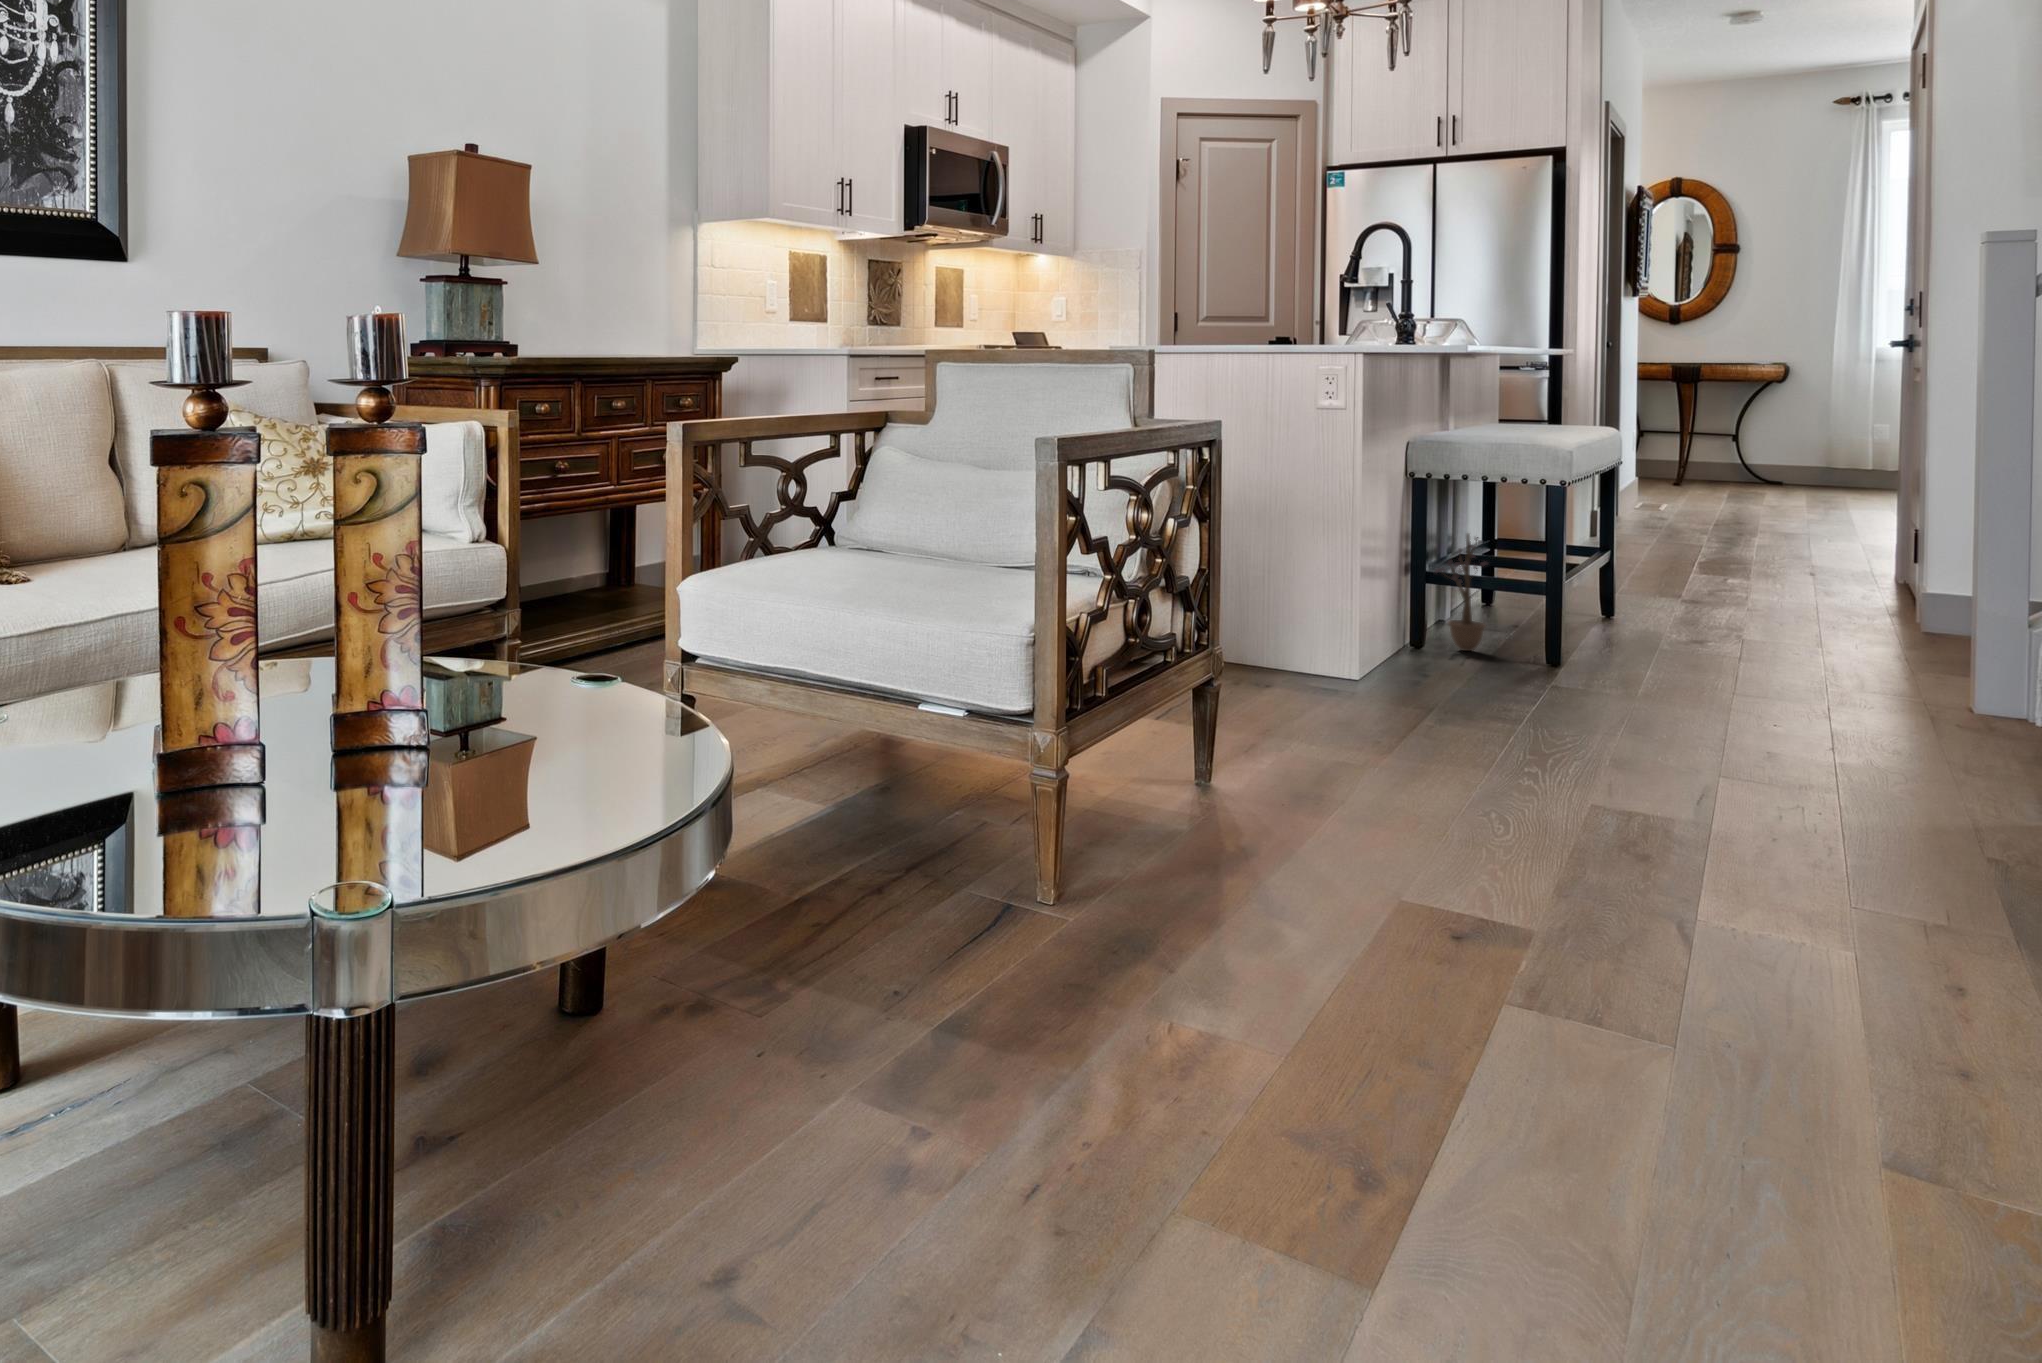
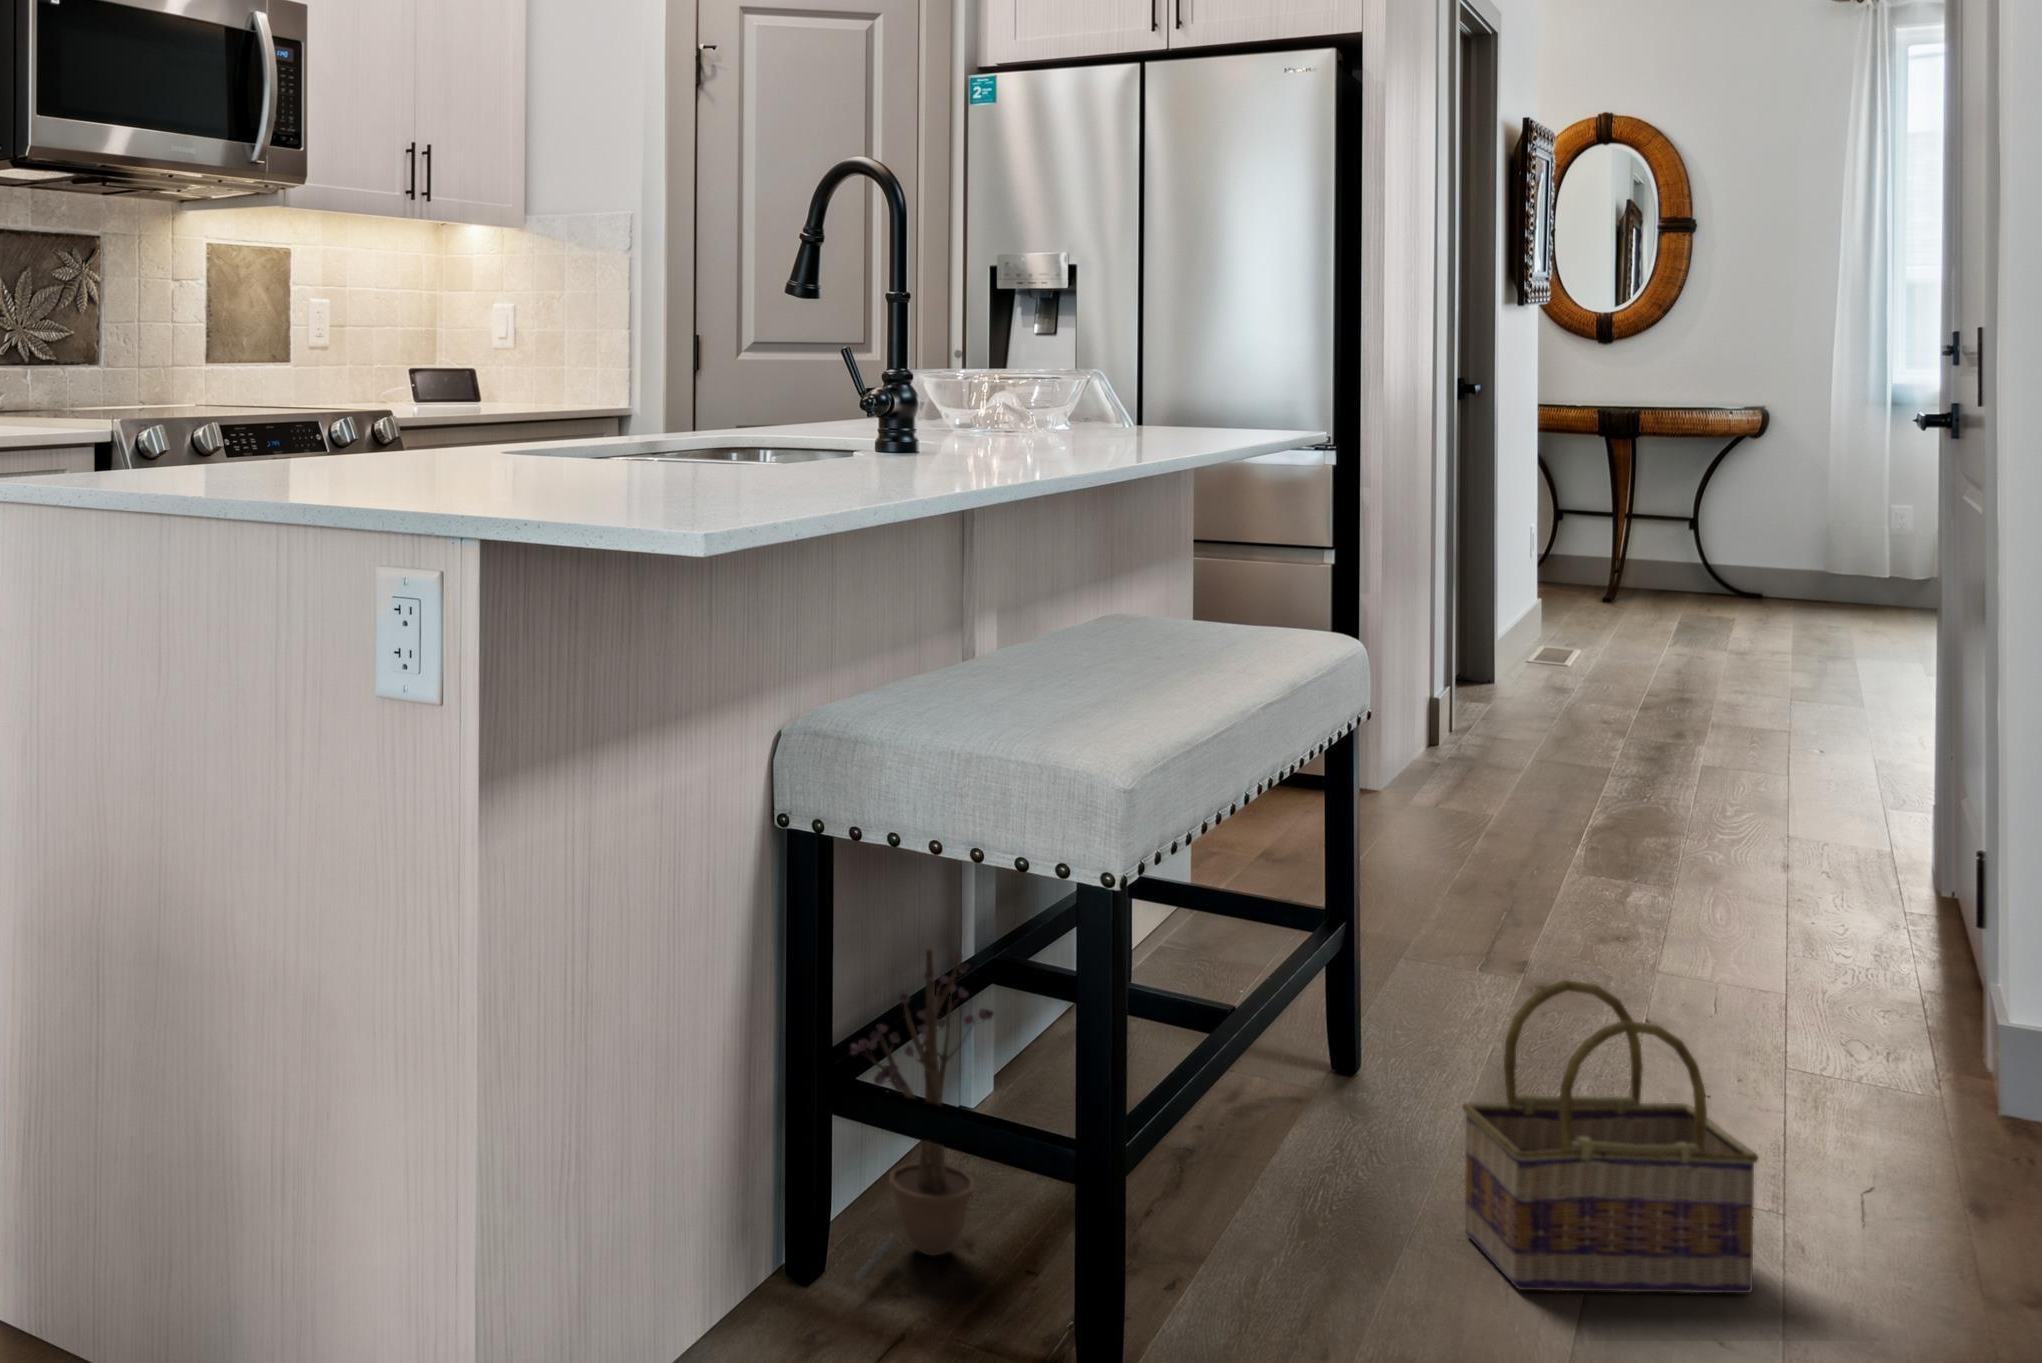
basket: none [1690,554,1824,668] -> present [1462,980,1759,1293]

